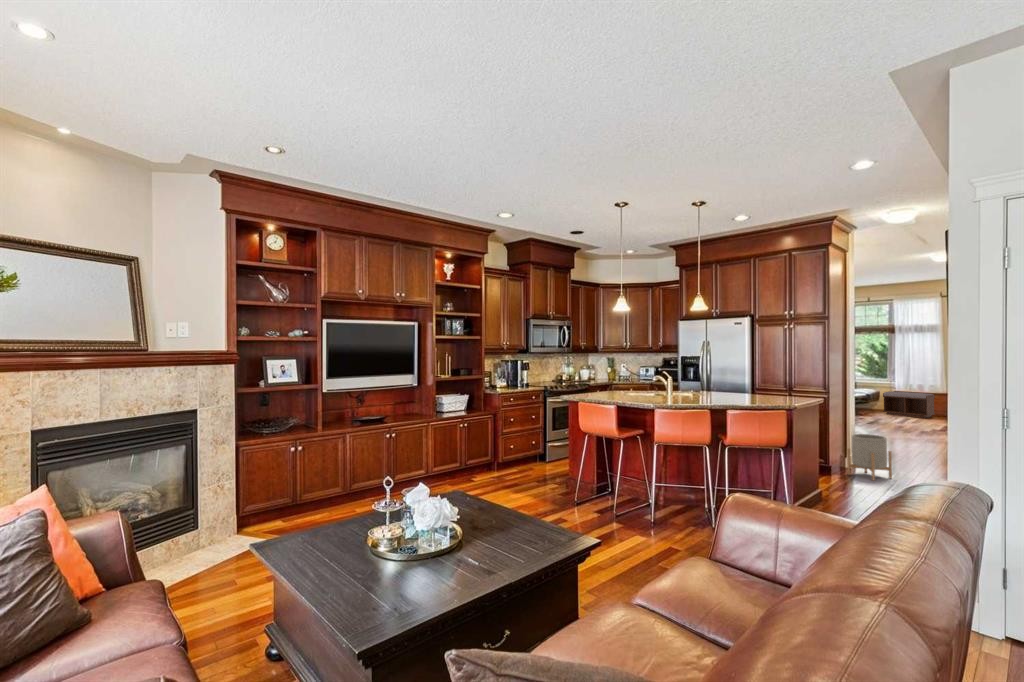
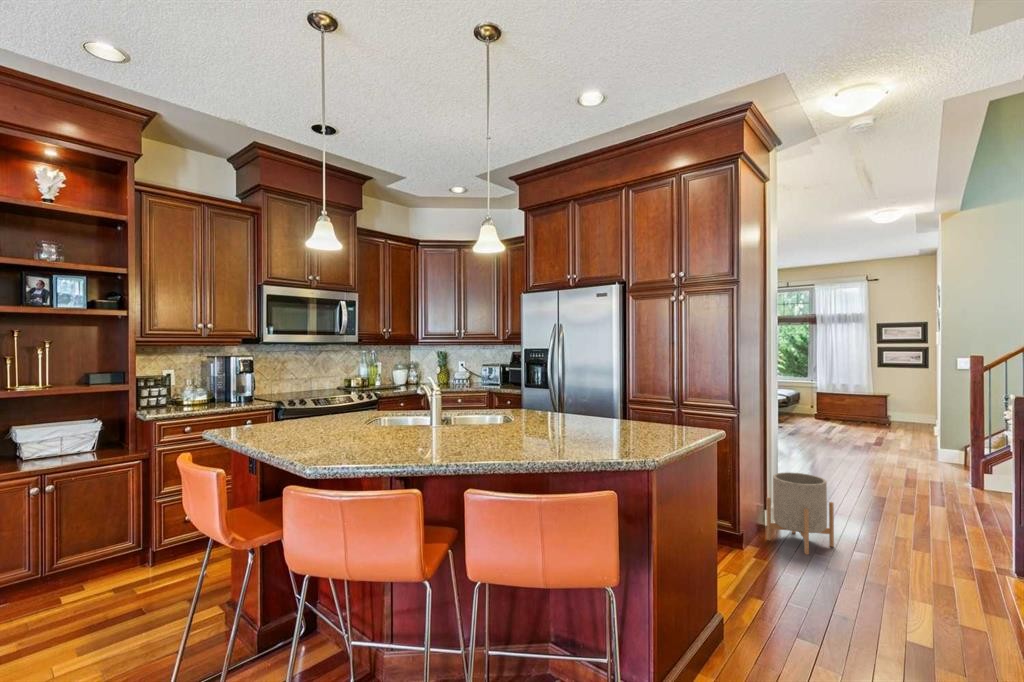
bench: present [883,391,935,418] -> none [804,393,861,425]

